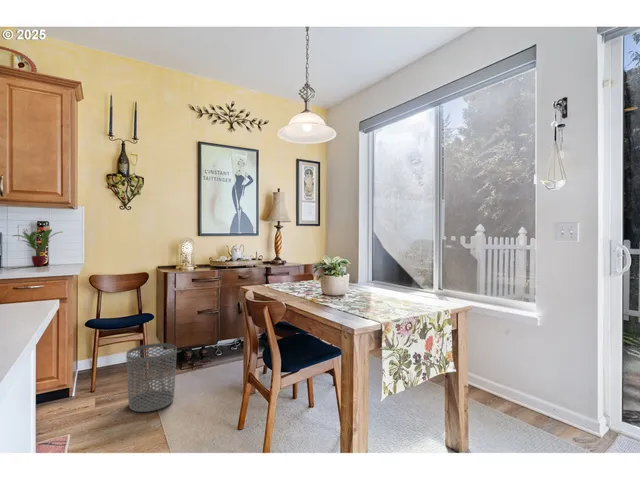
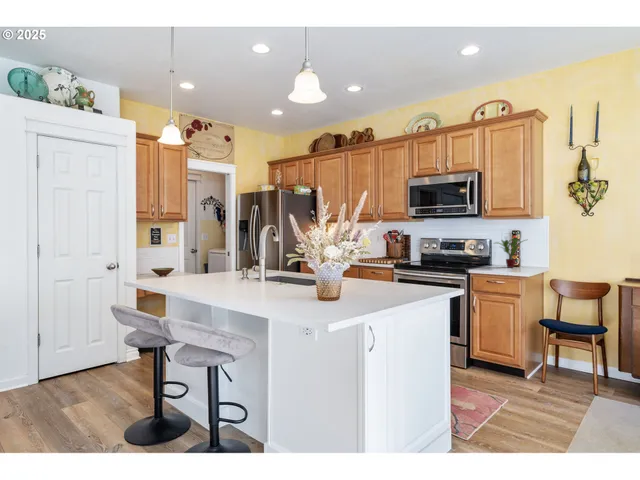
waste bin: present [126,343,177,412] -> none [559,352,612,419]

